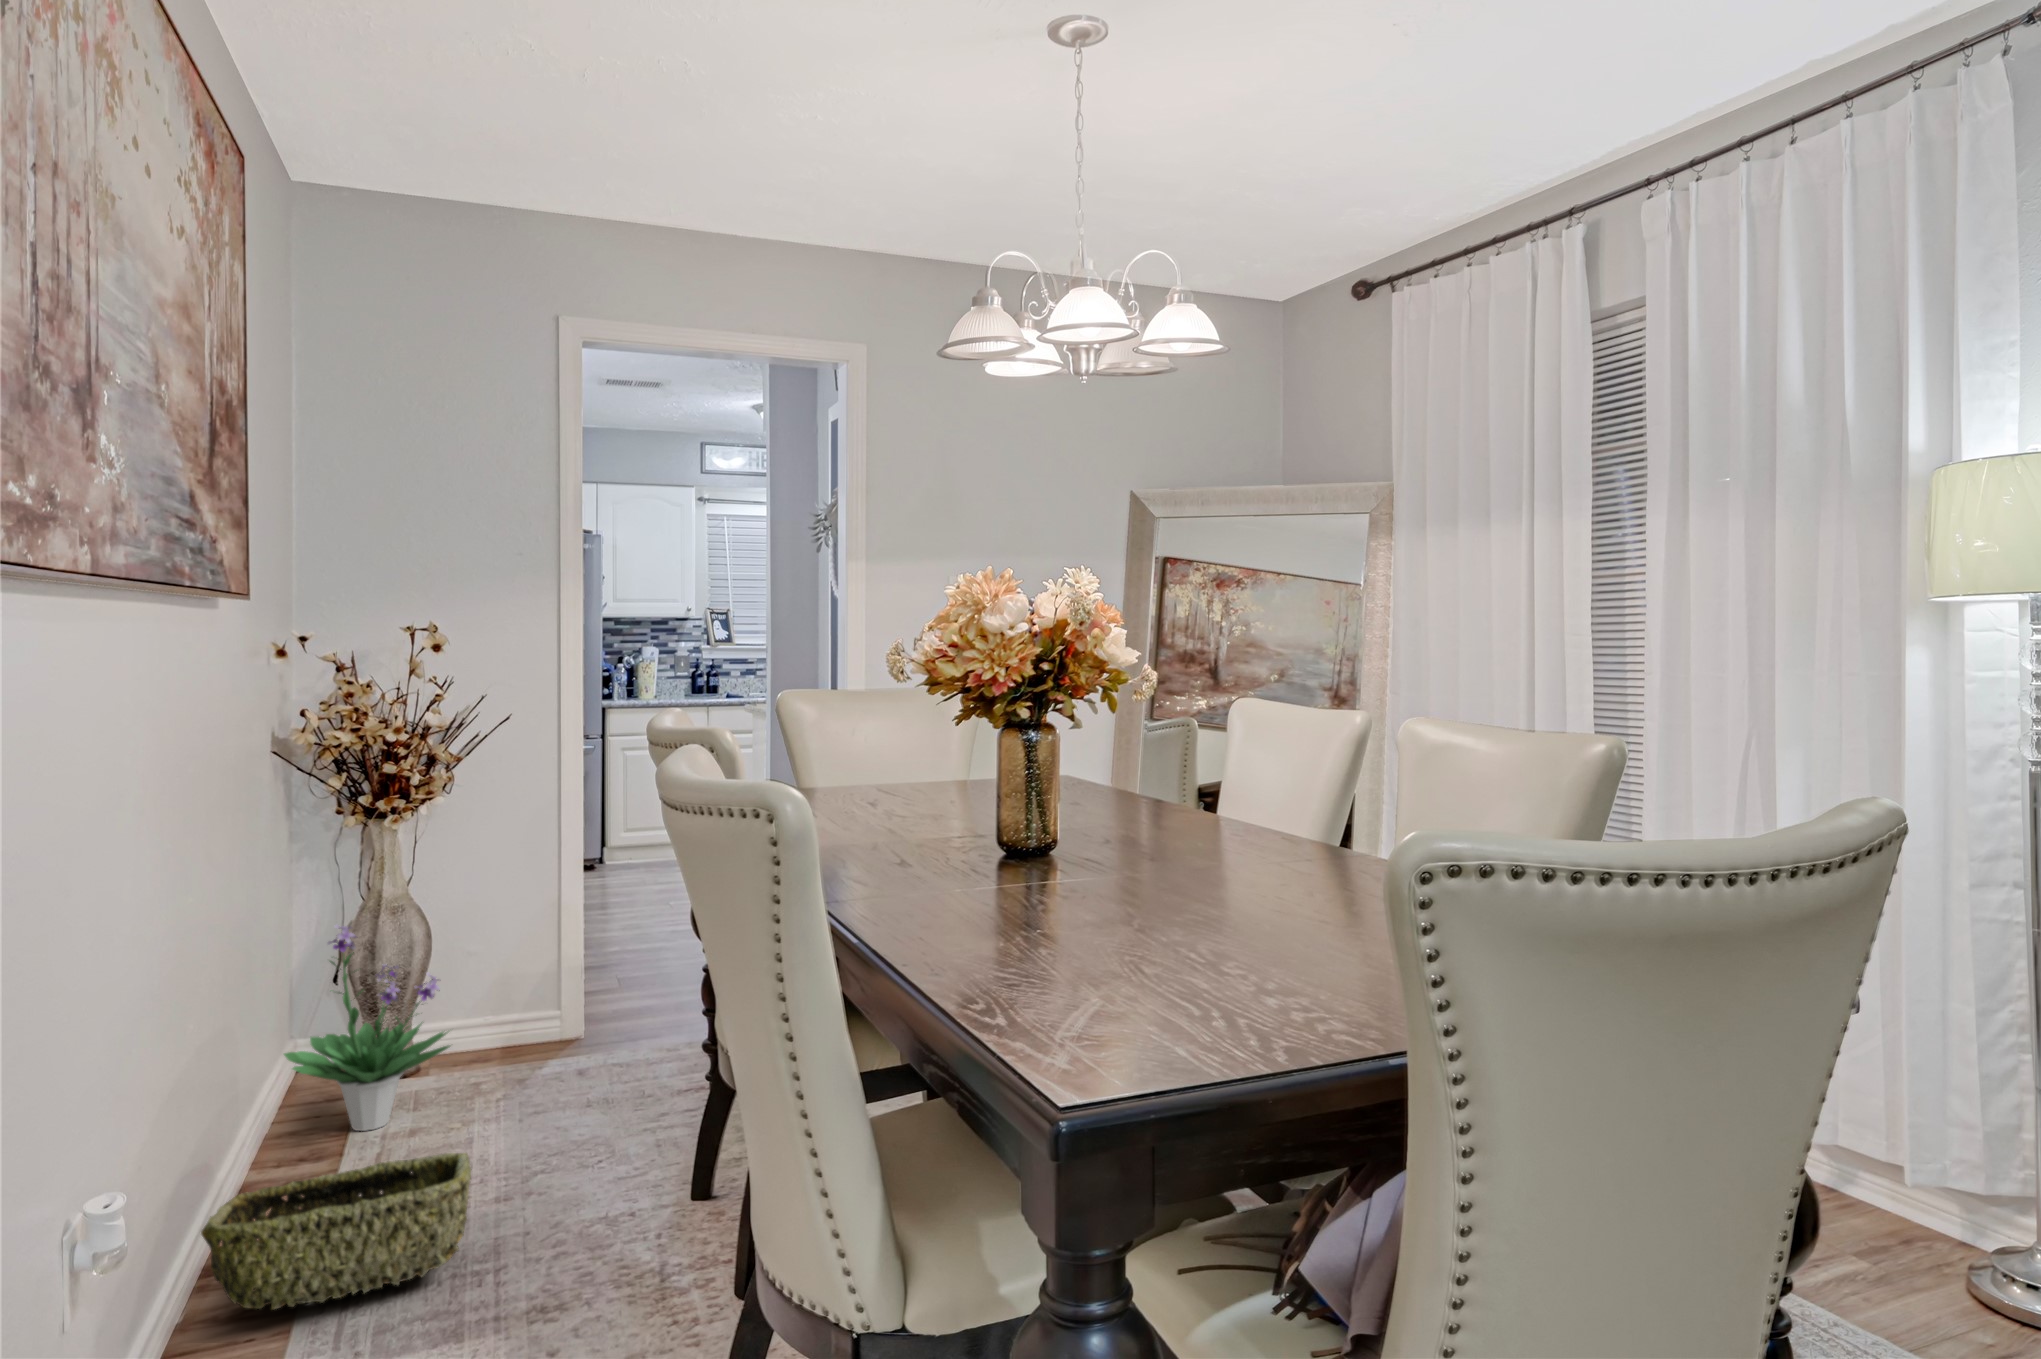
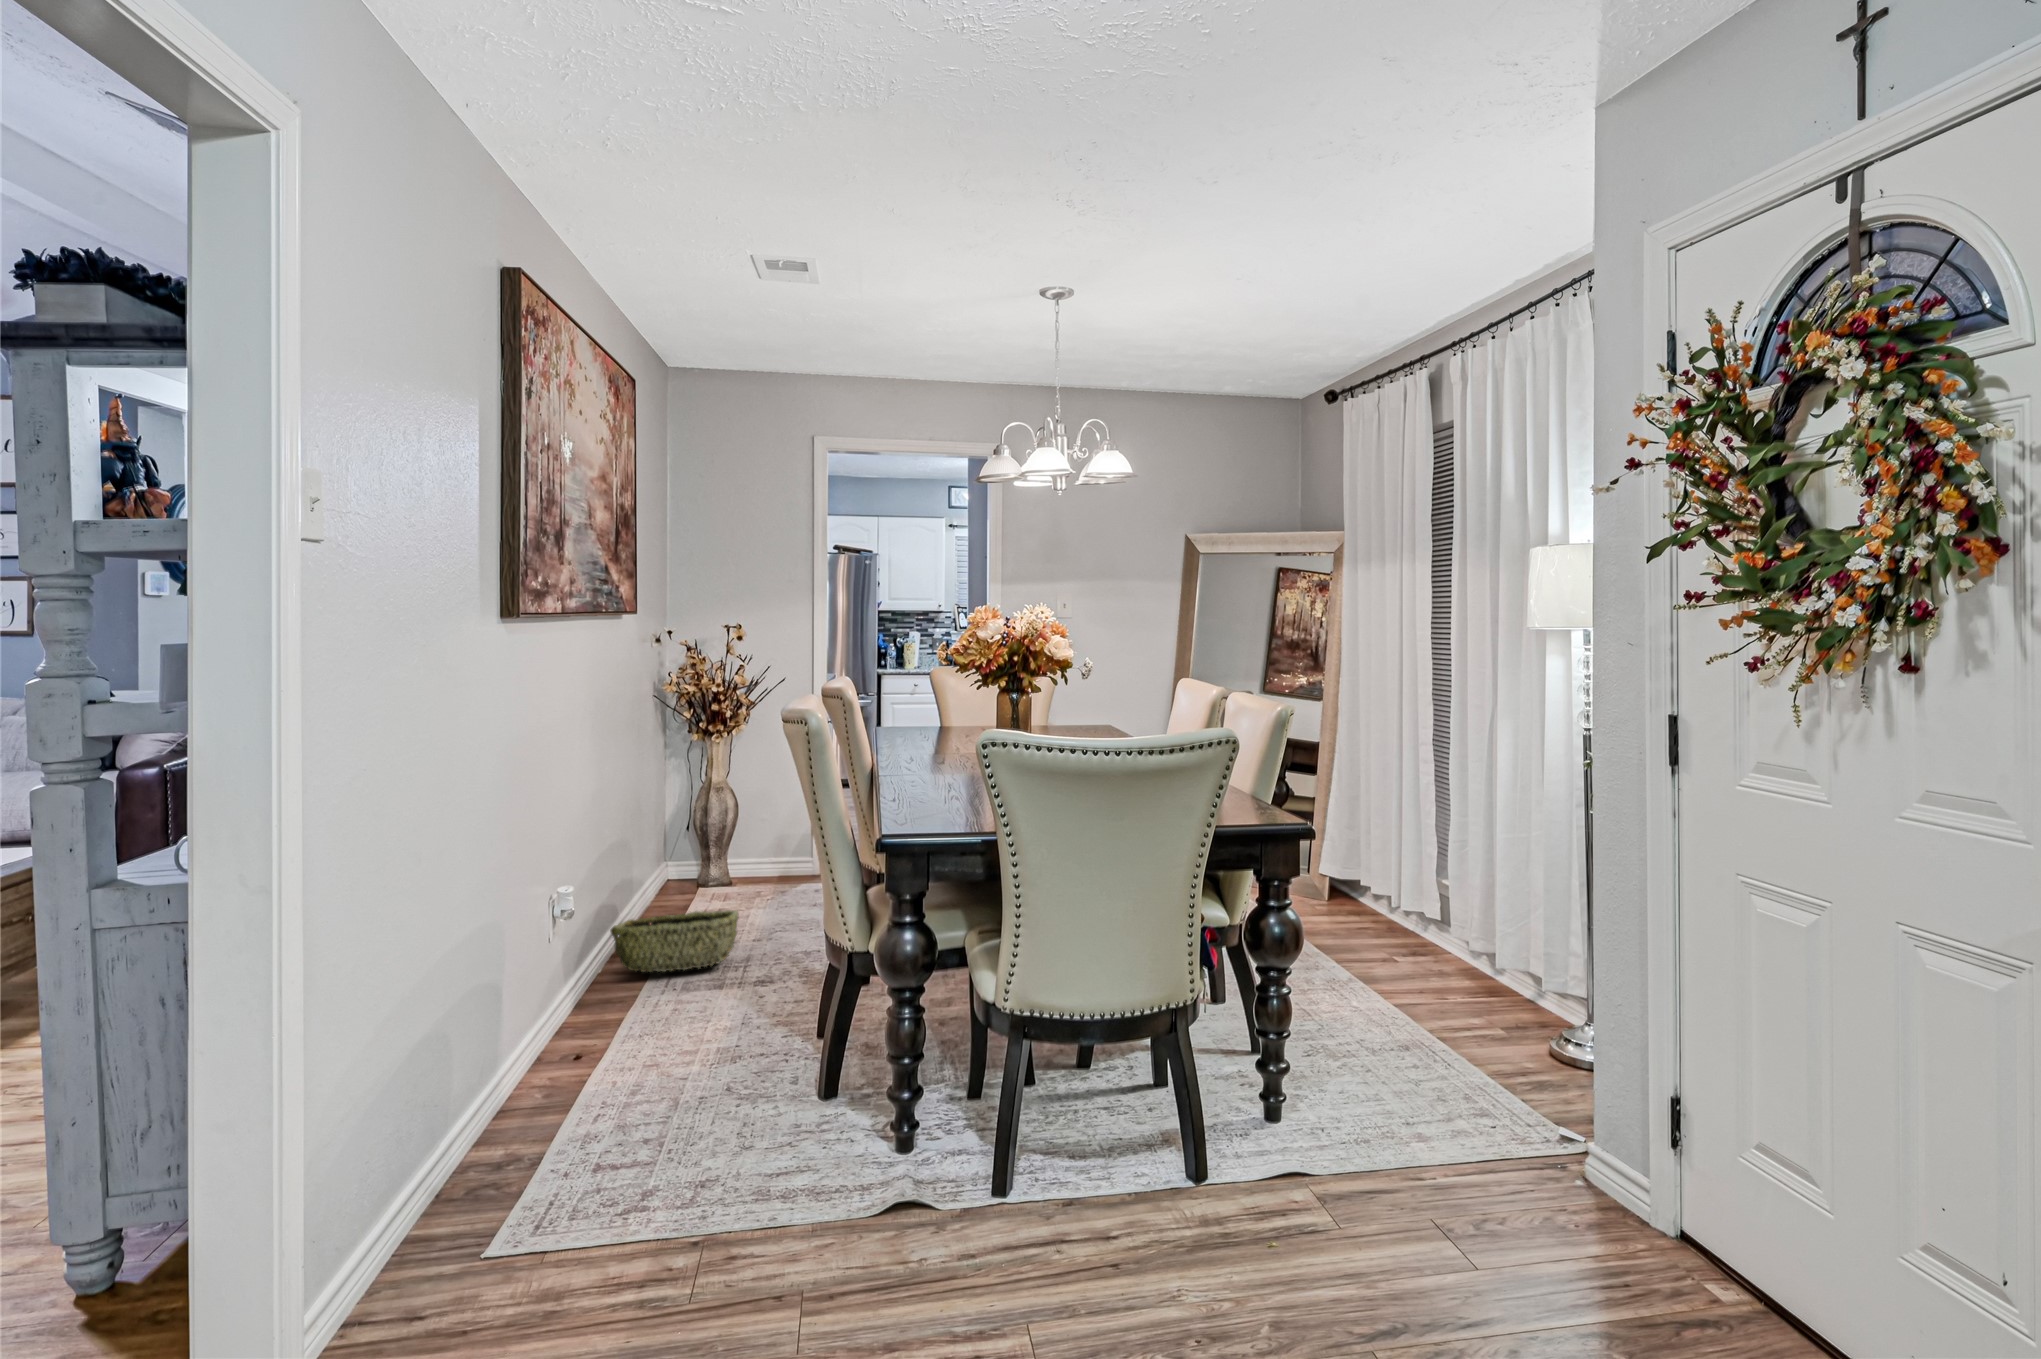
potted plant: present [284,925,450,1131] -> none [658,793,746,908]

